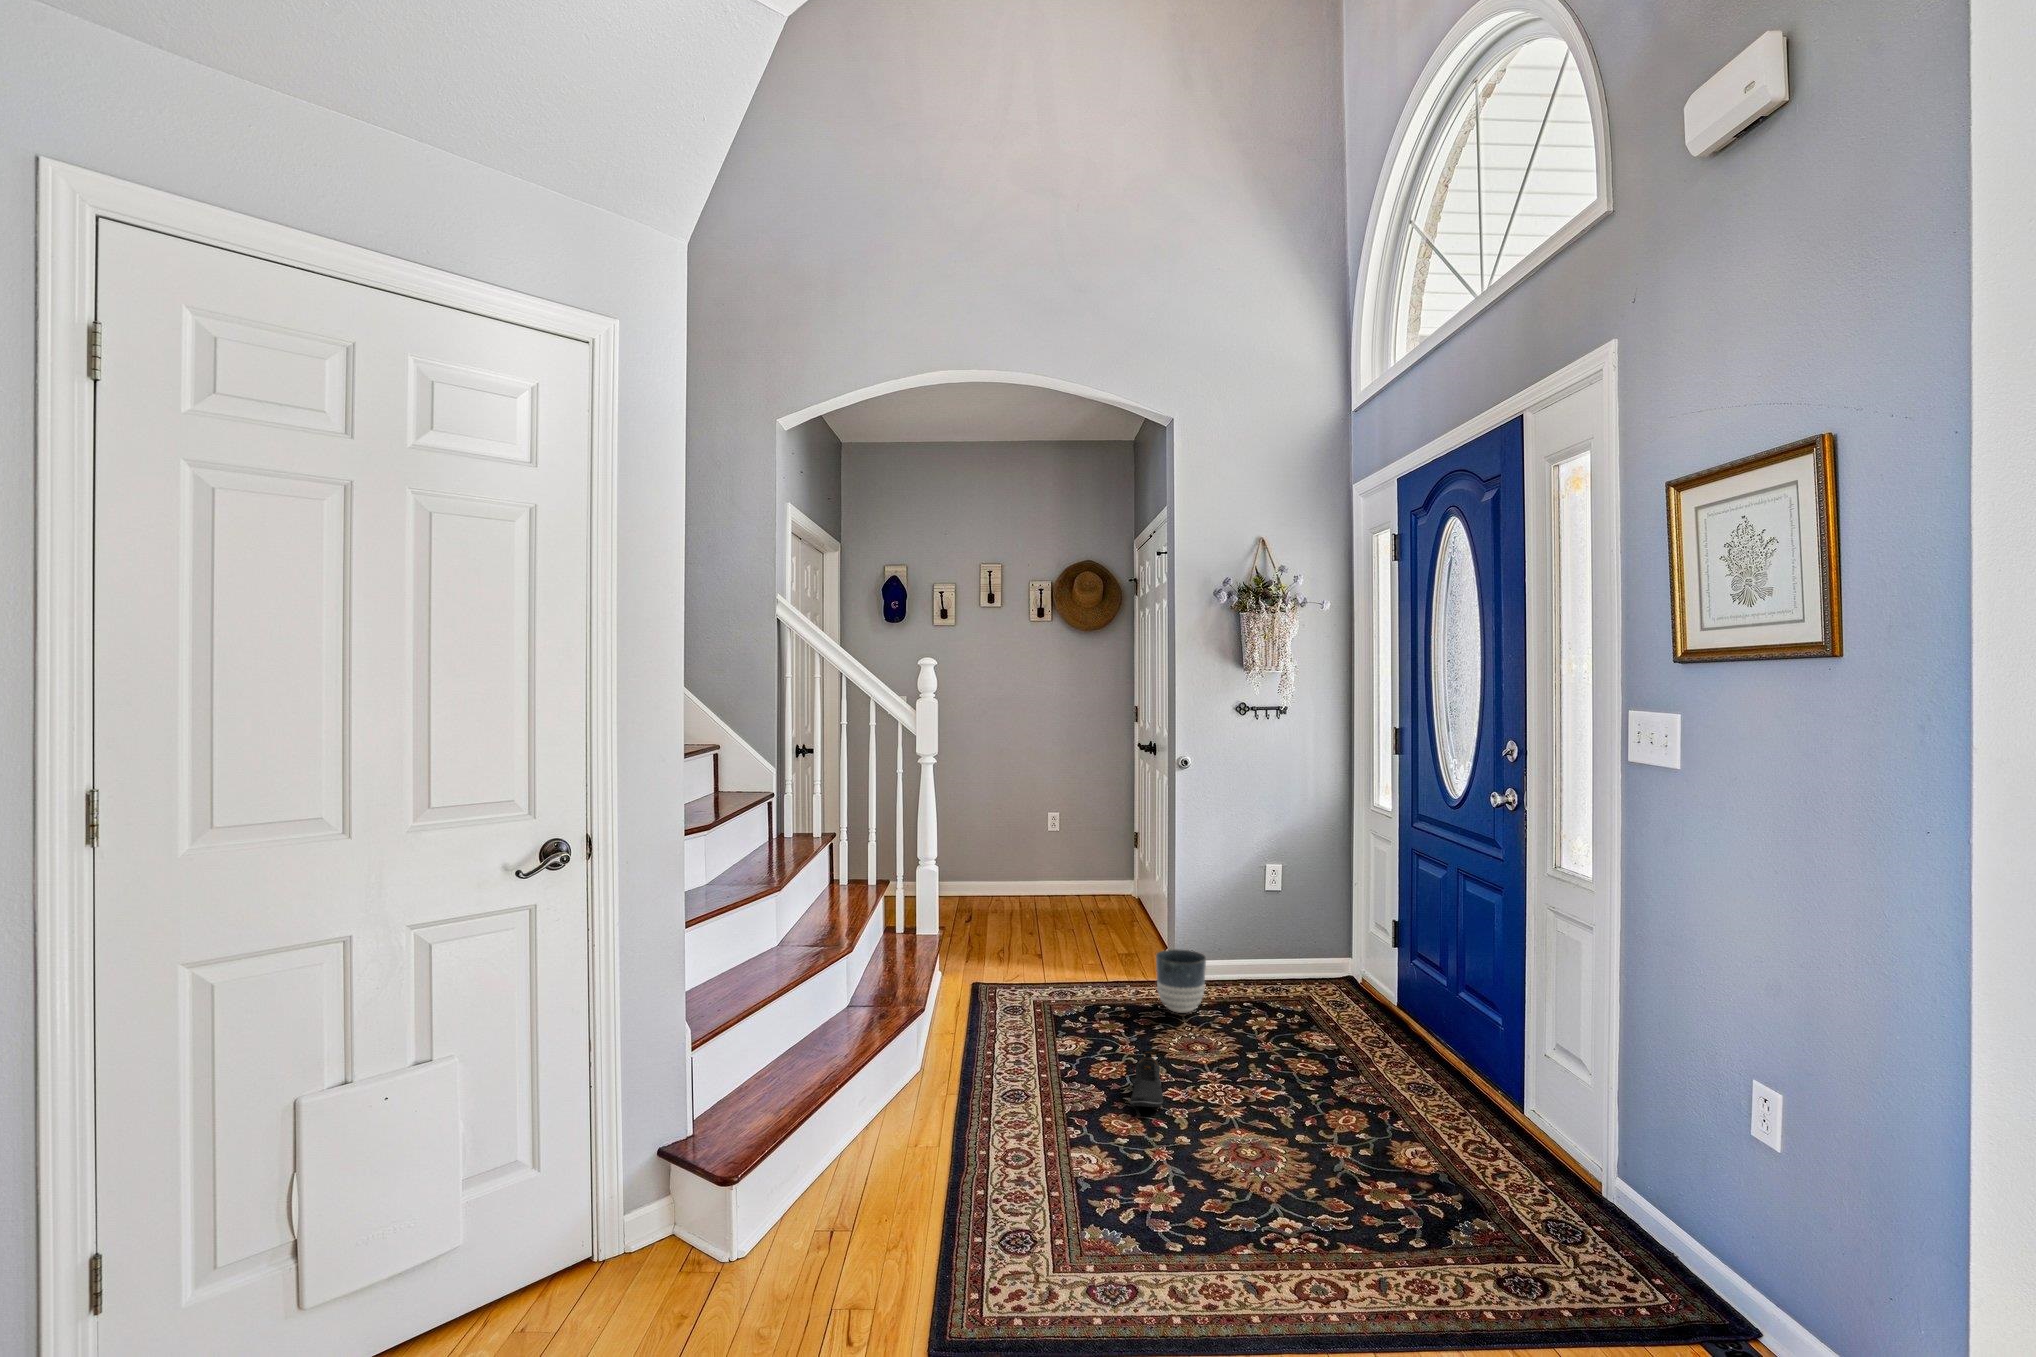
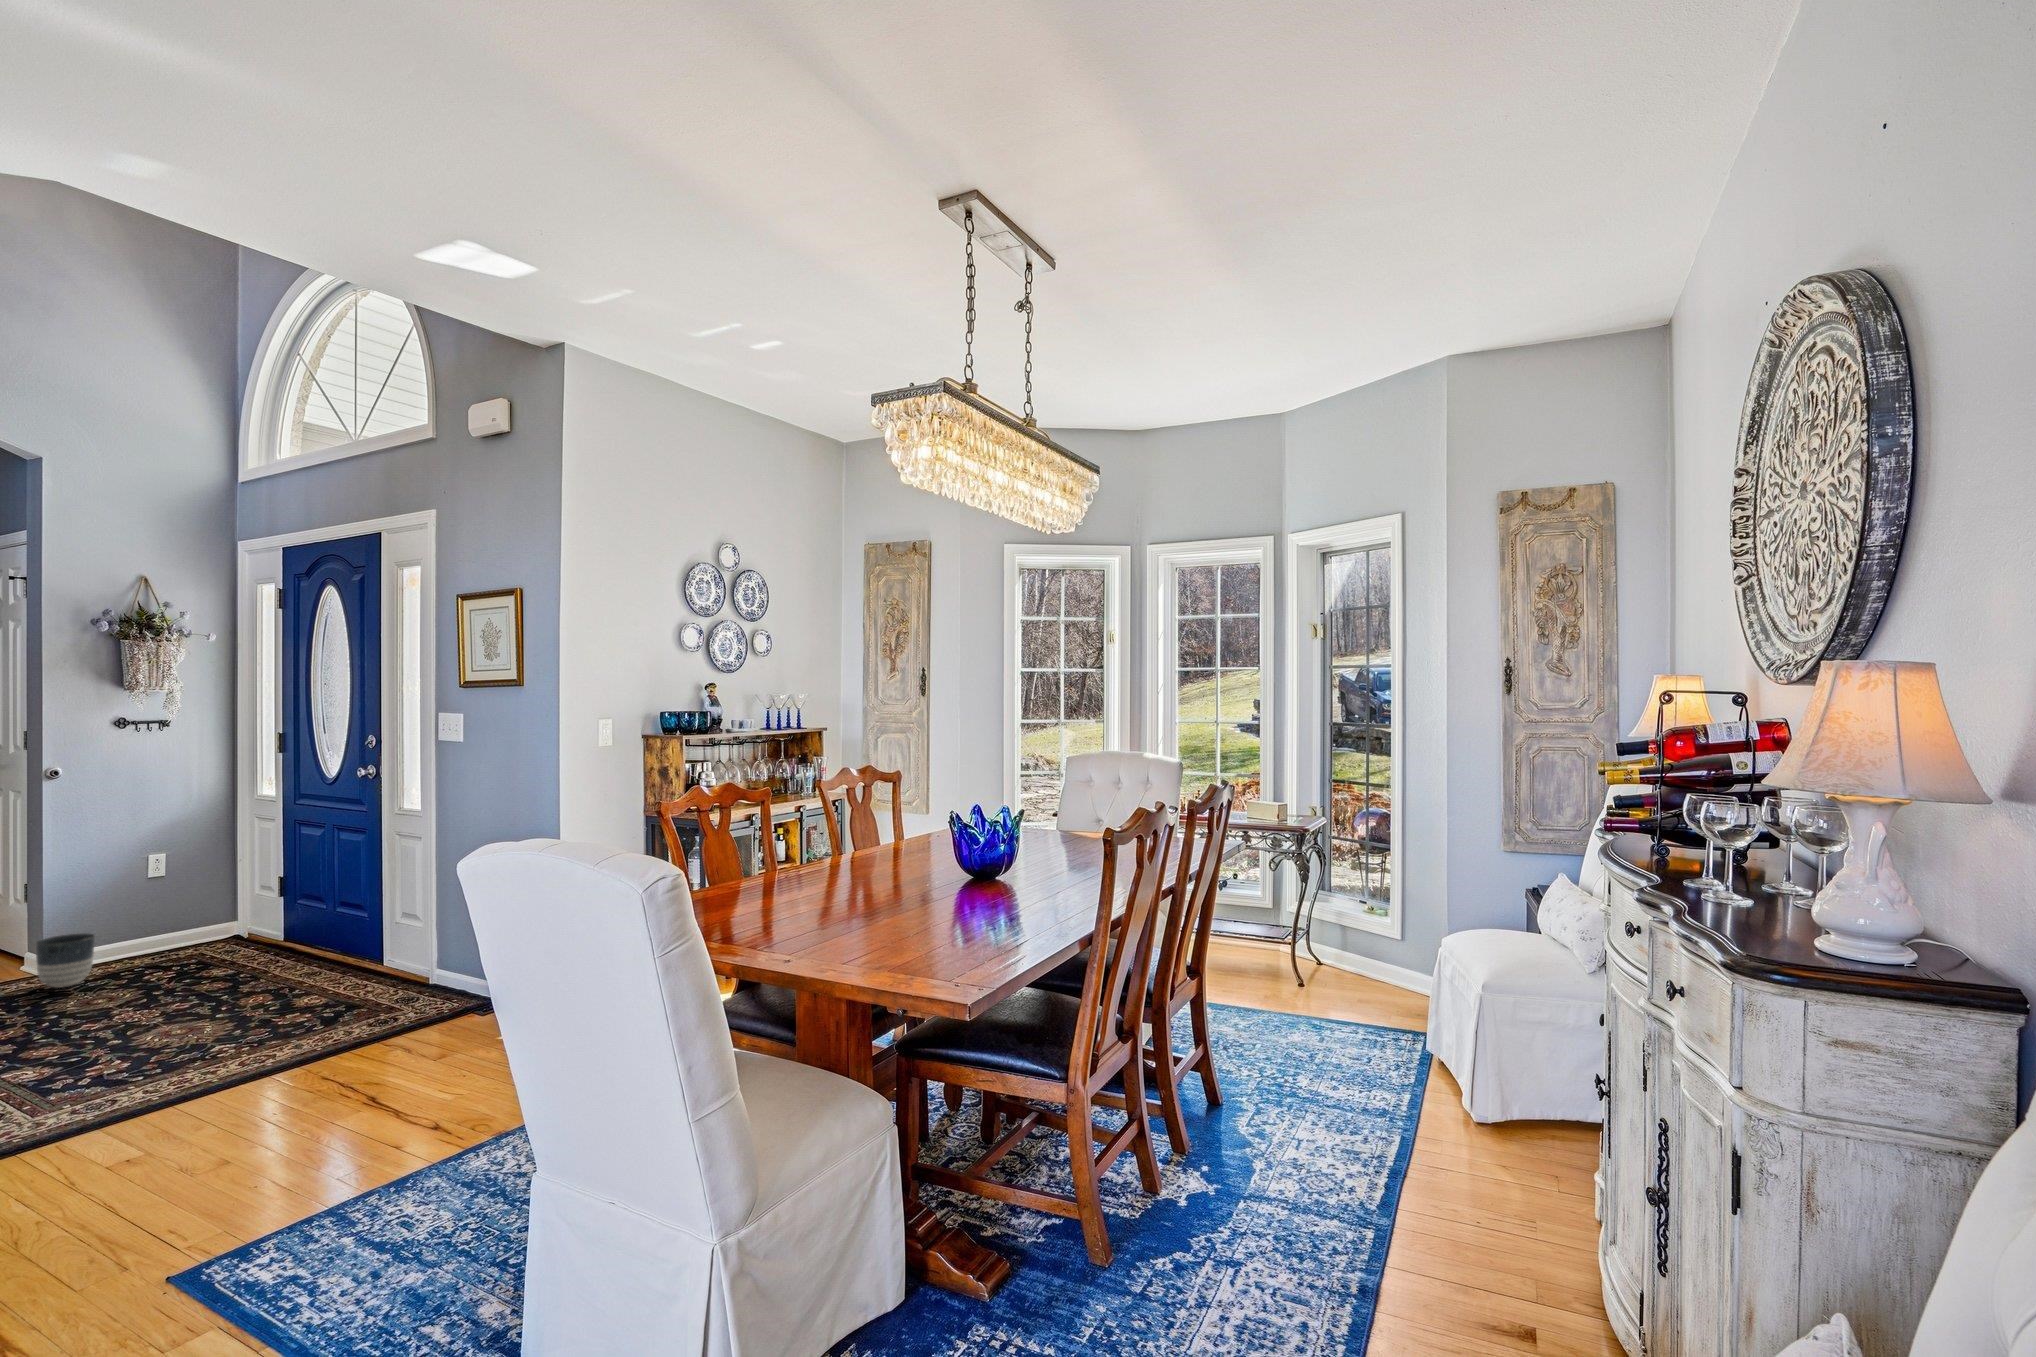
shoe: present [1130,1052,1163,1107] -> none [46,1002,82,1039]

